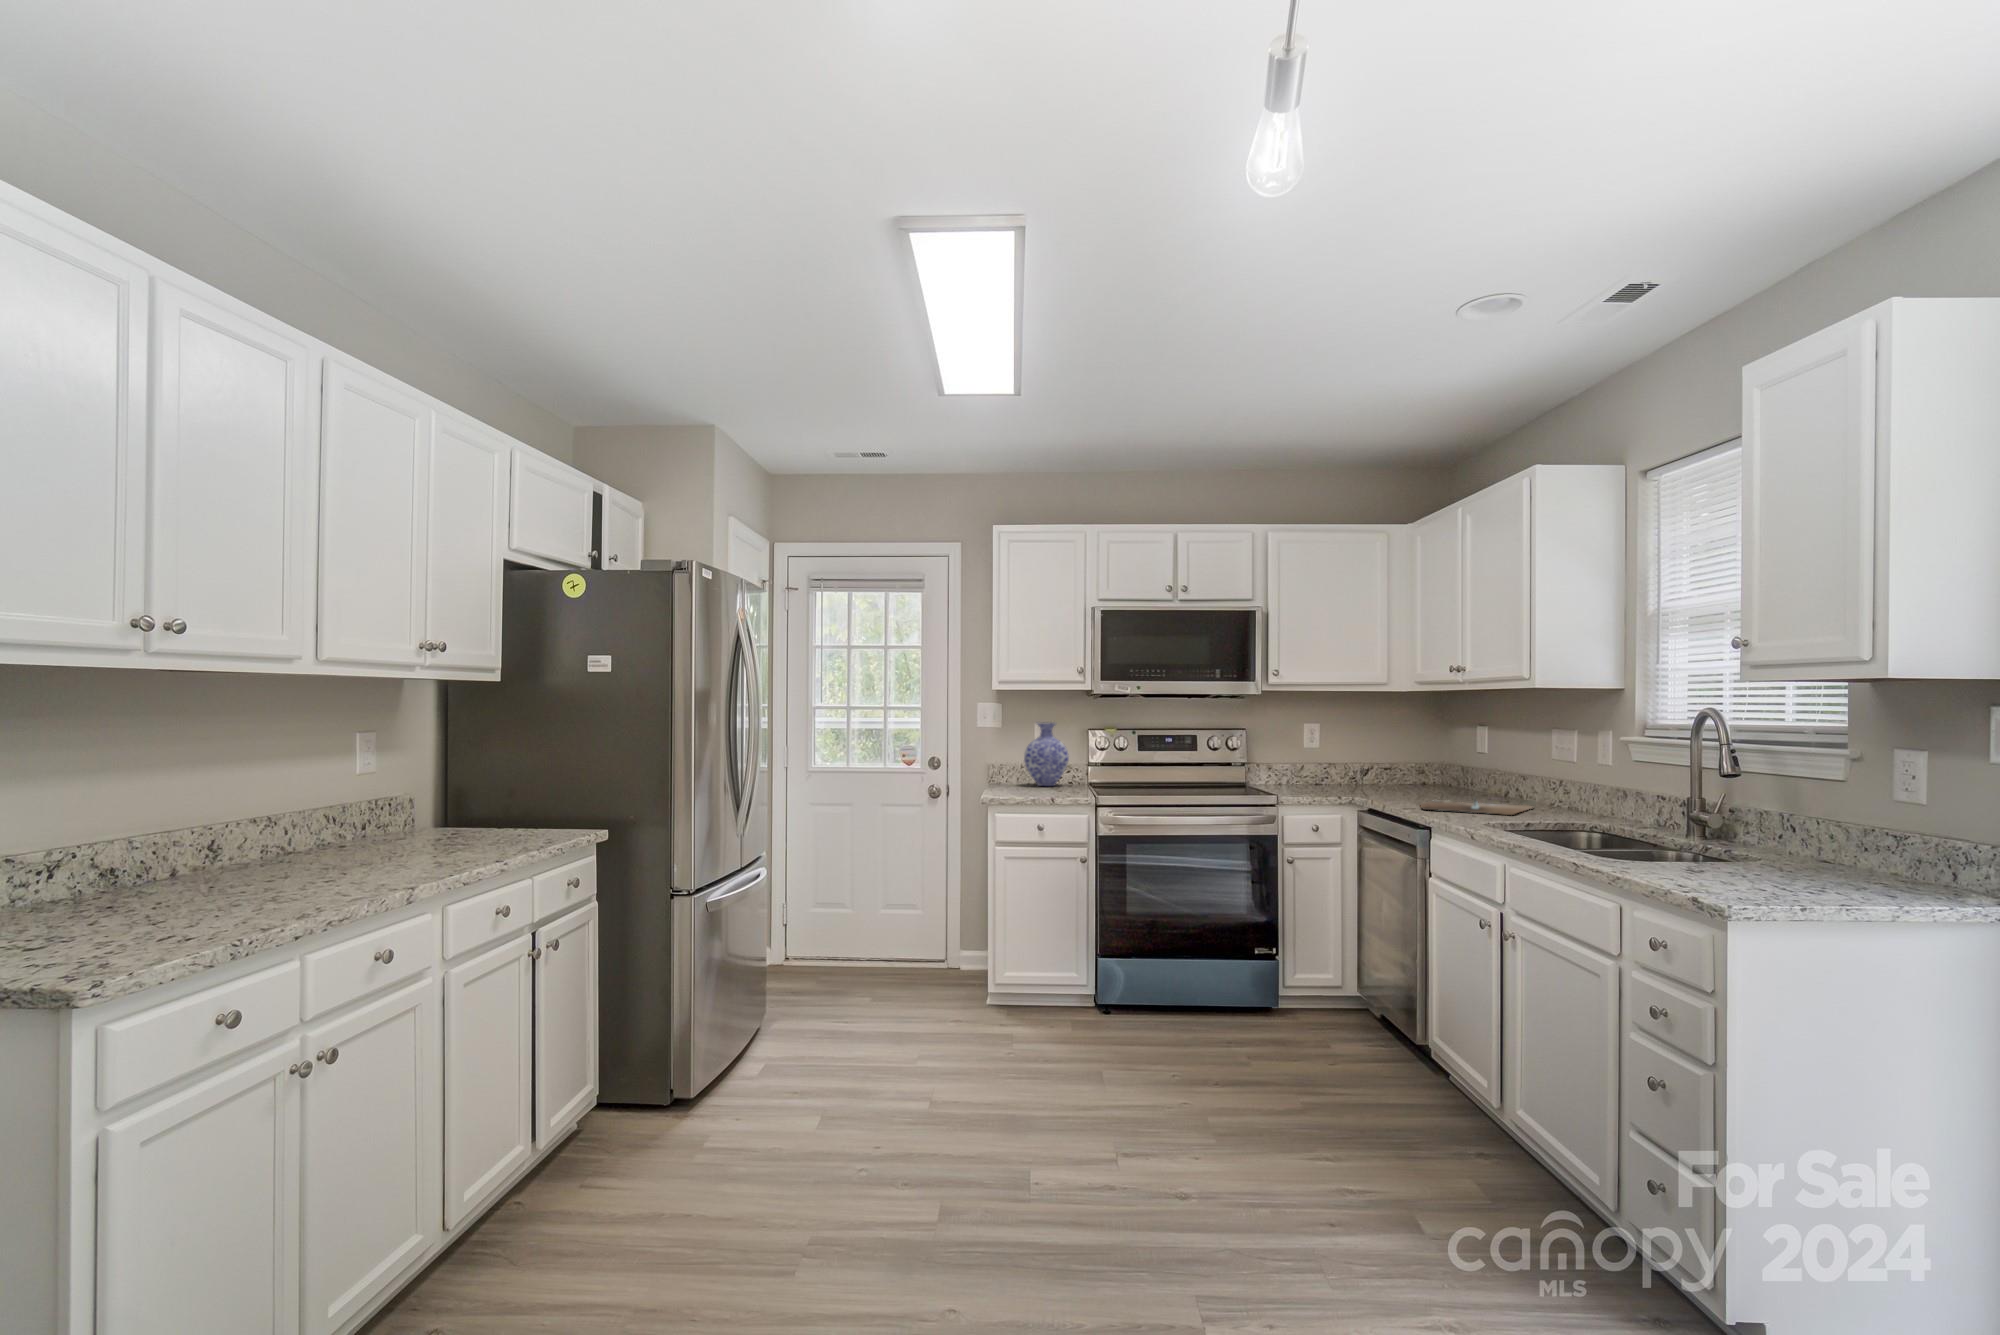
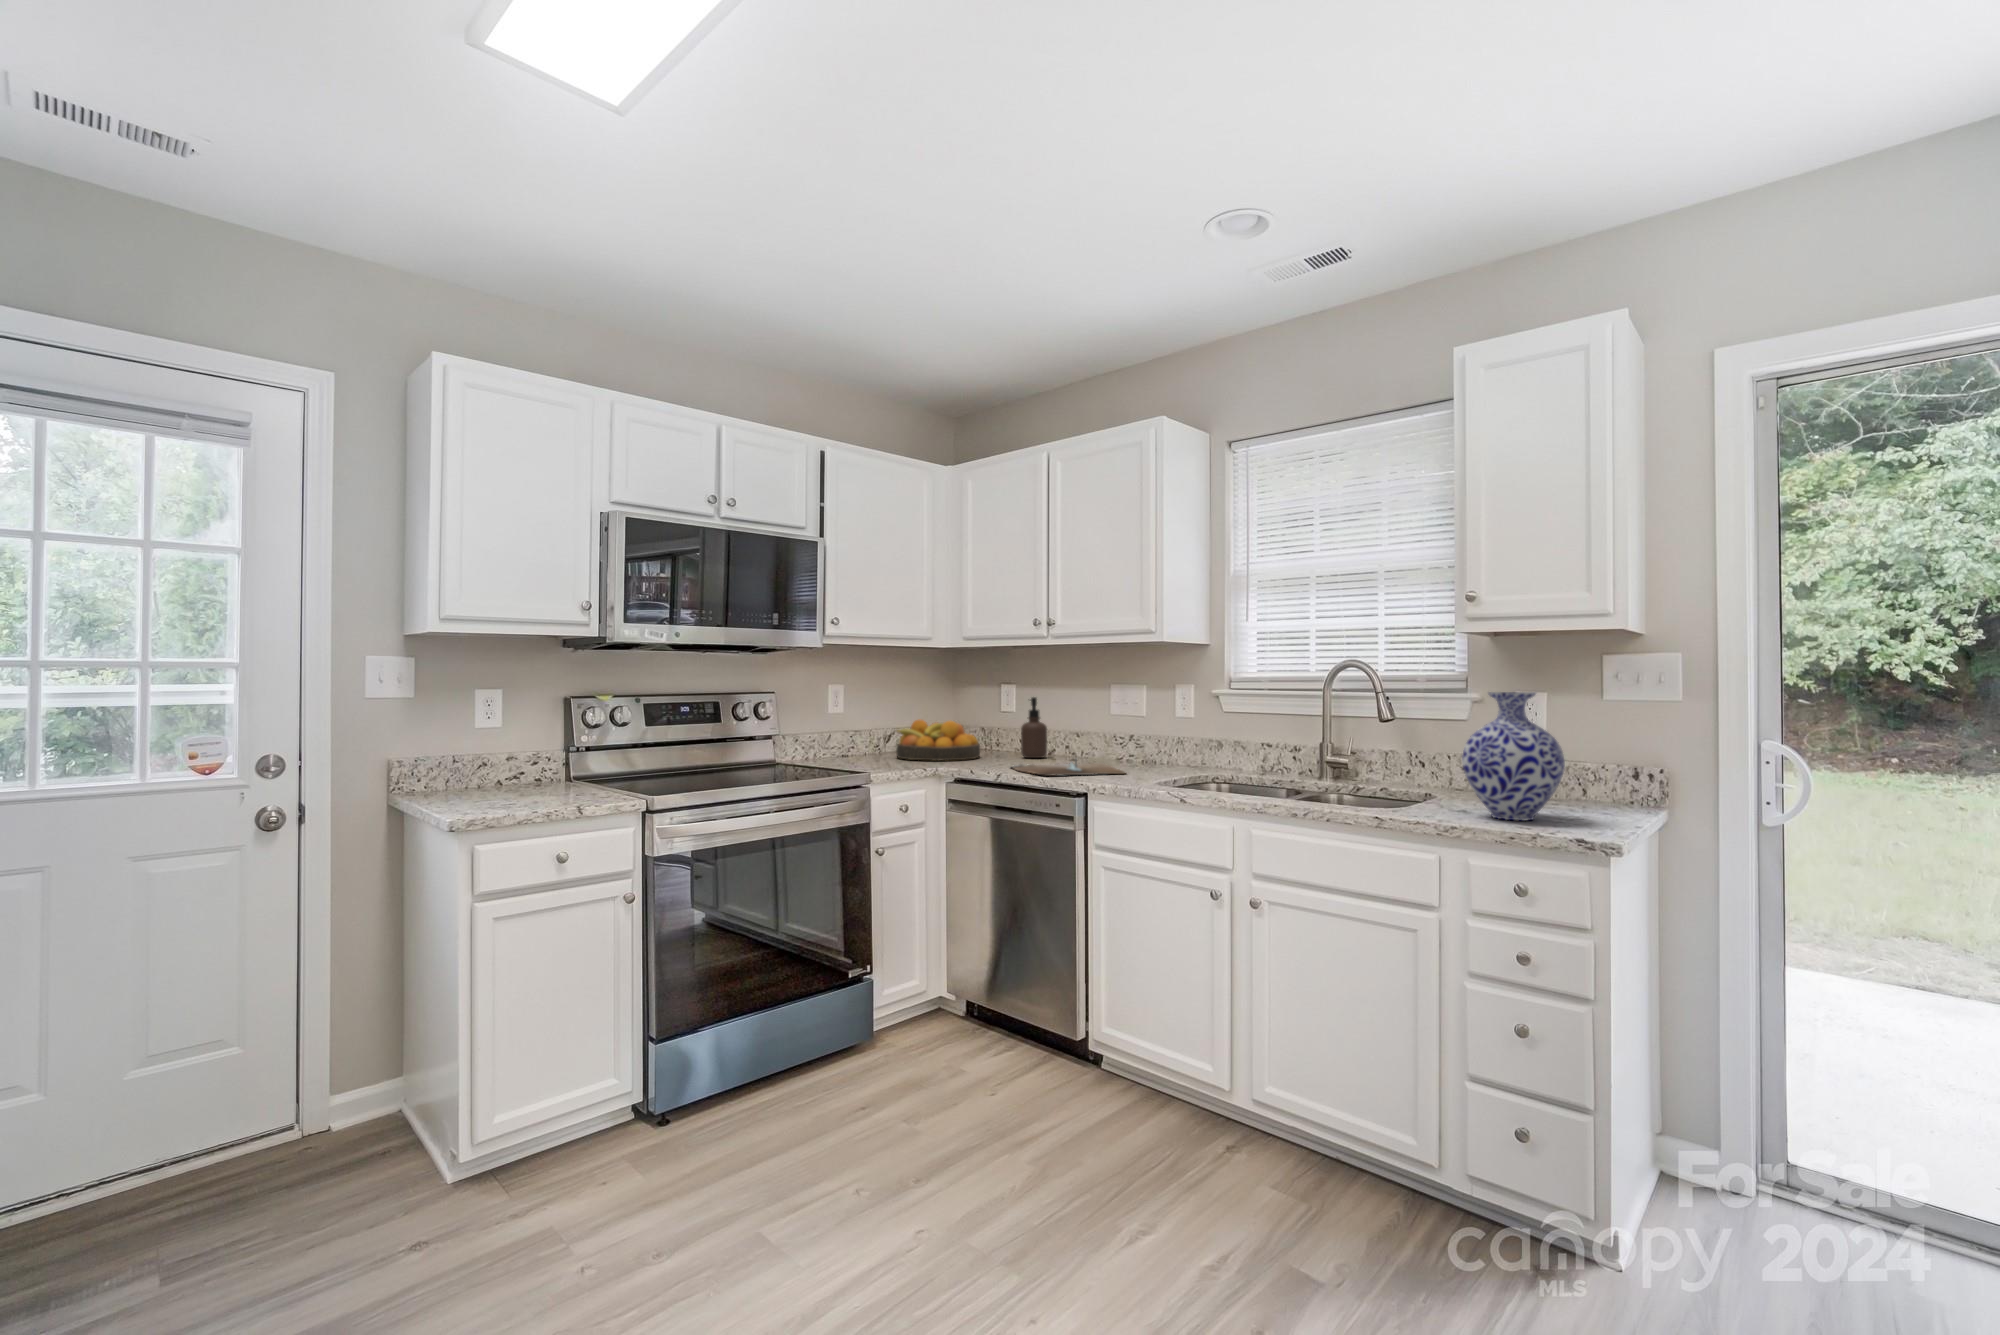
vase: present [1024,723,1069,786] -> present [1462,692,1565,820]
soap dispenser: none [1477,738,1506,798] -> present [1021,697,1047,758]
fruit bowl: none [1358,755,1443,793] -> present [896,719,980,761]

